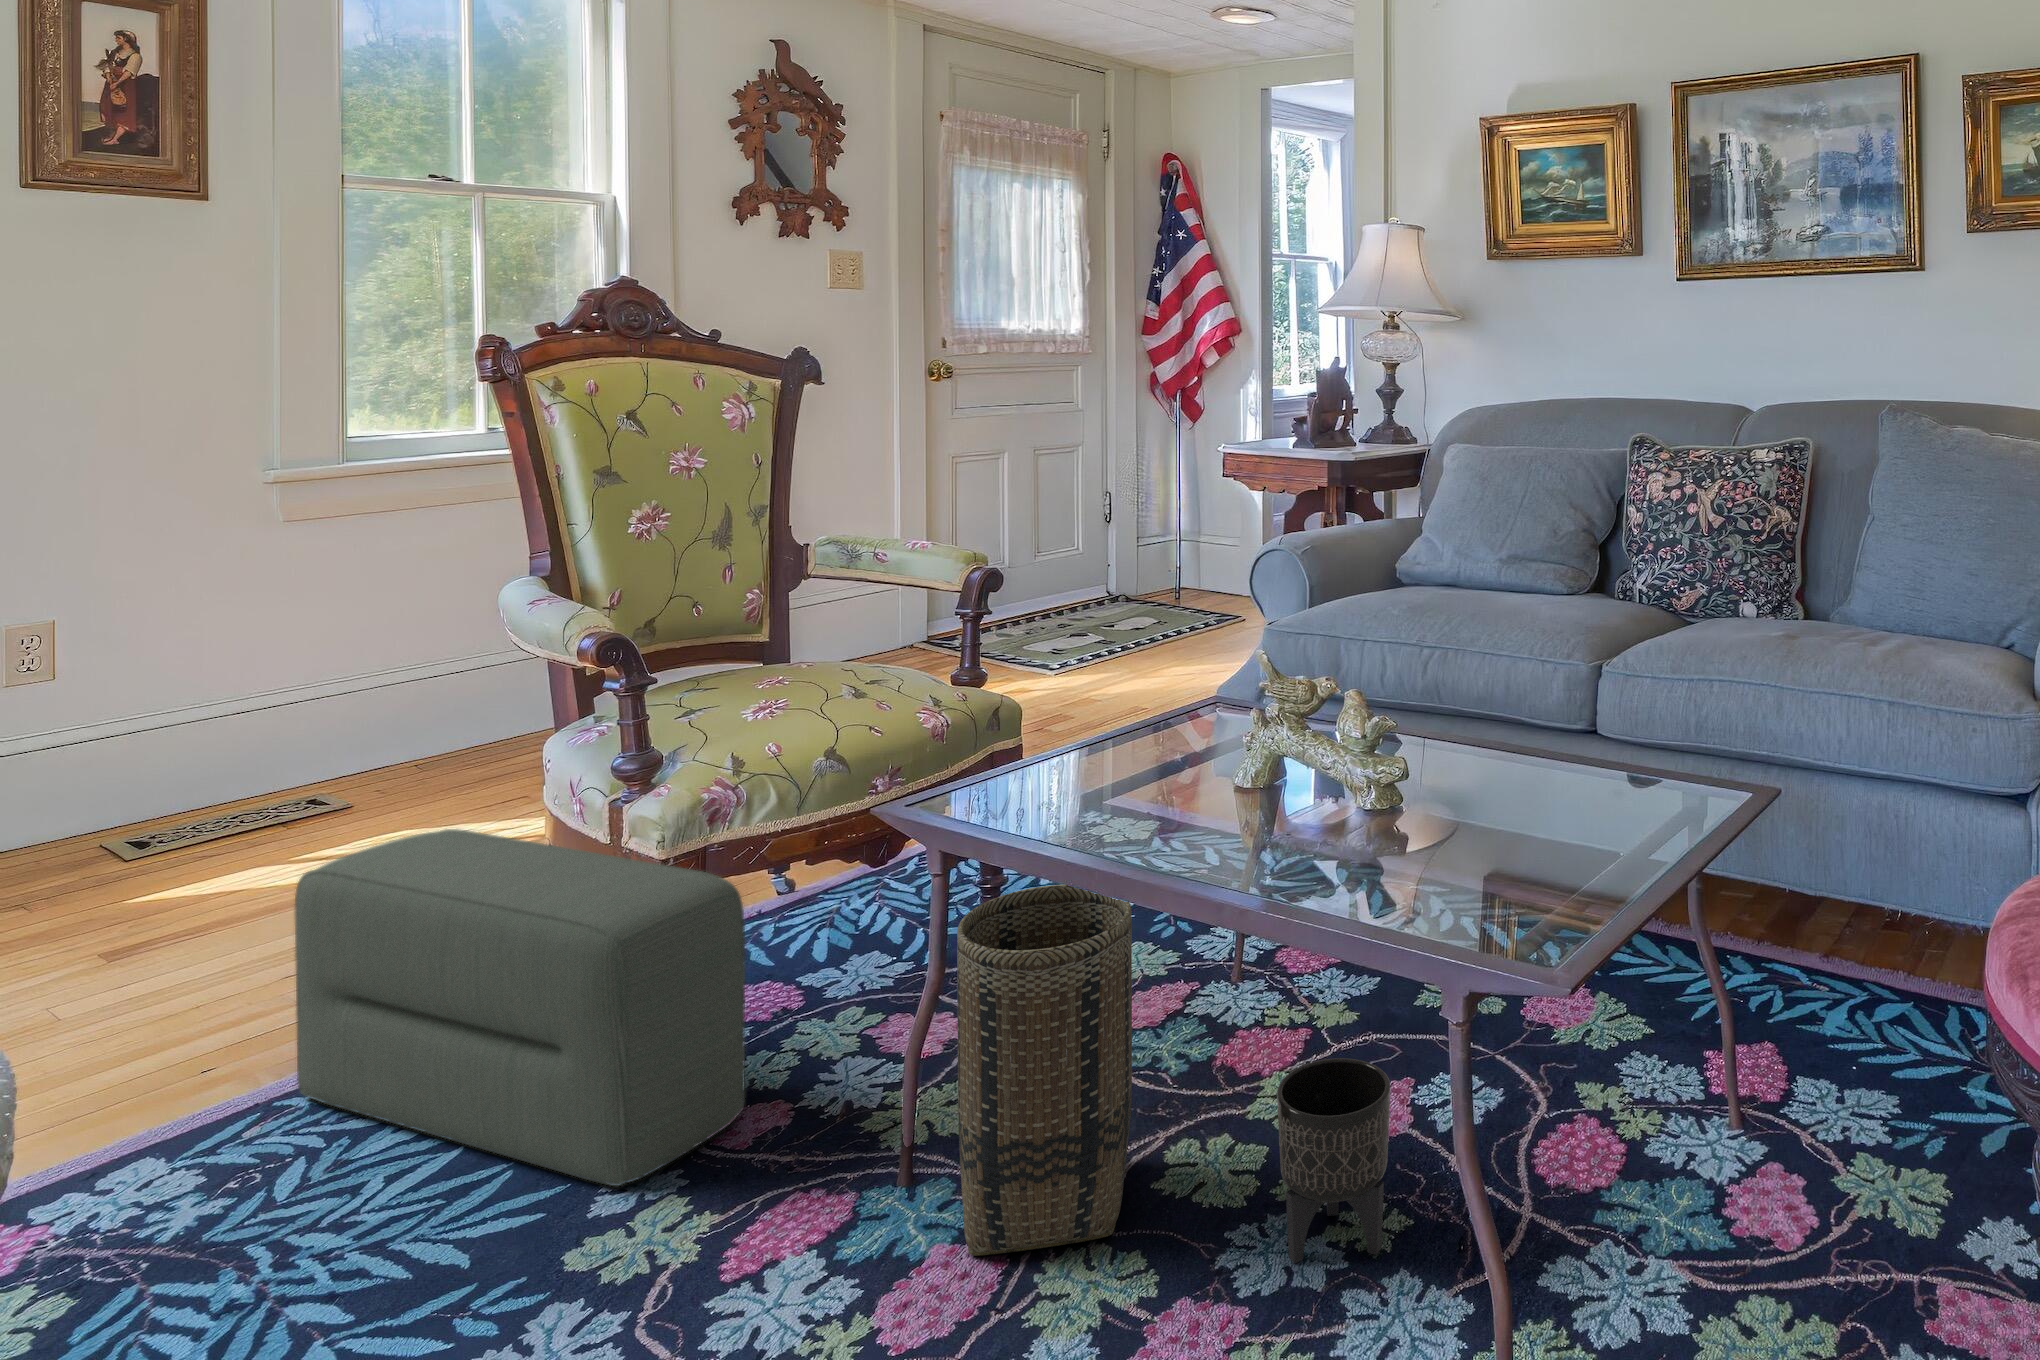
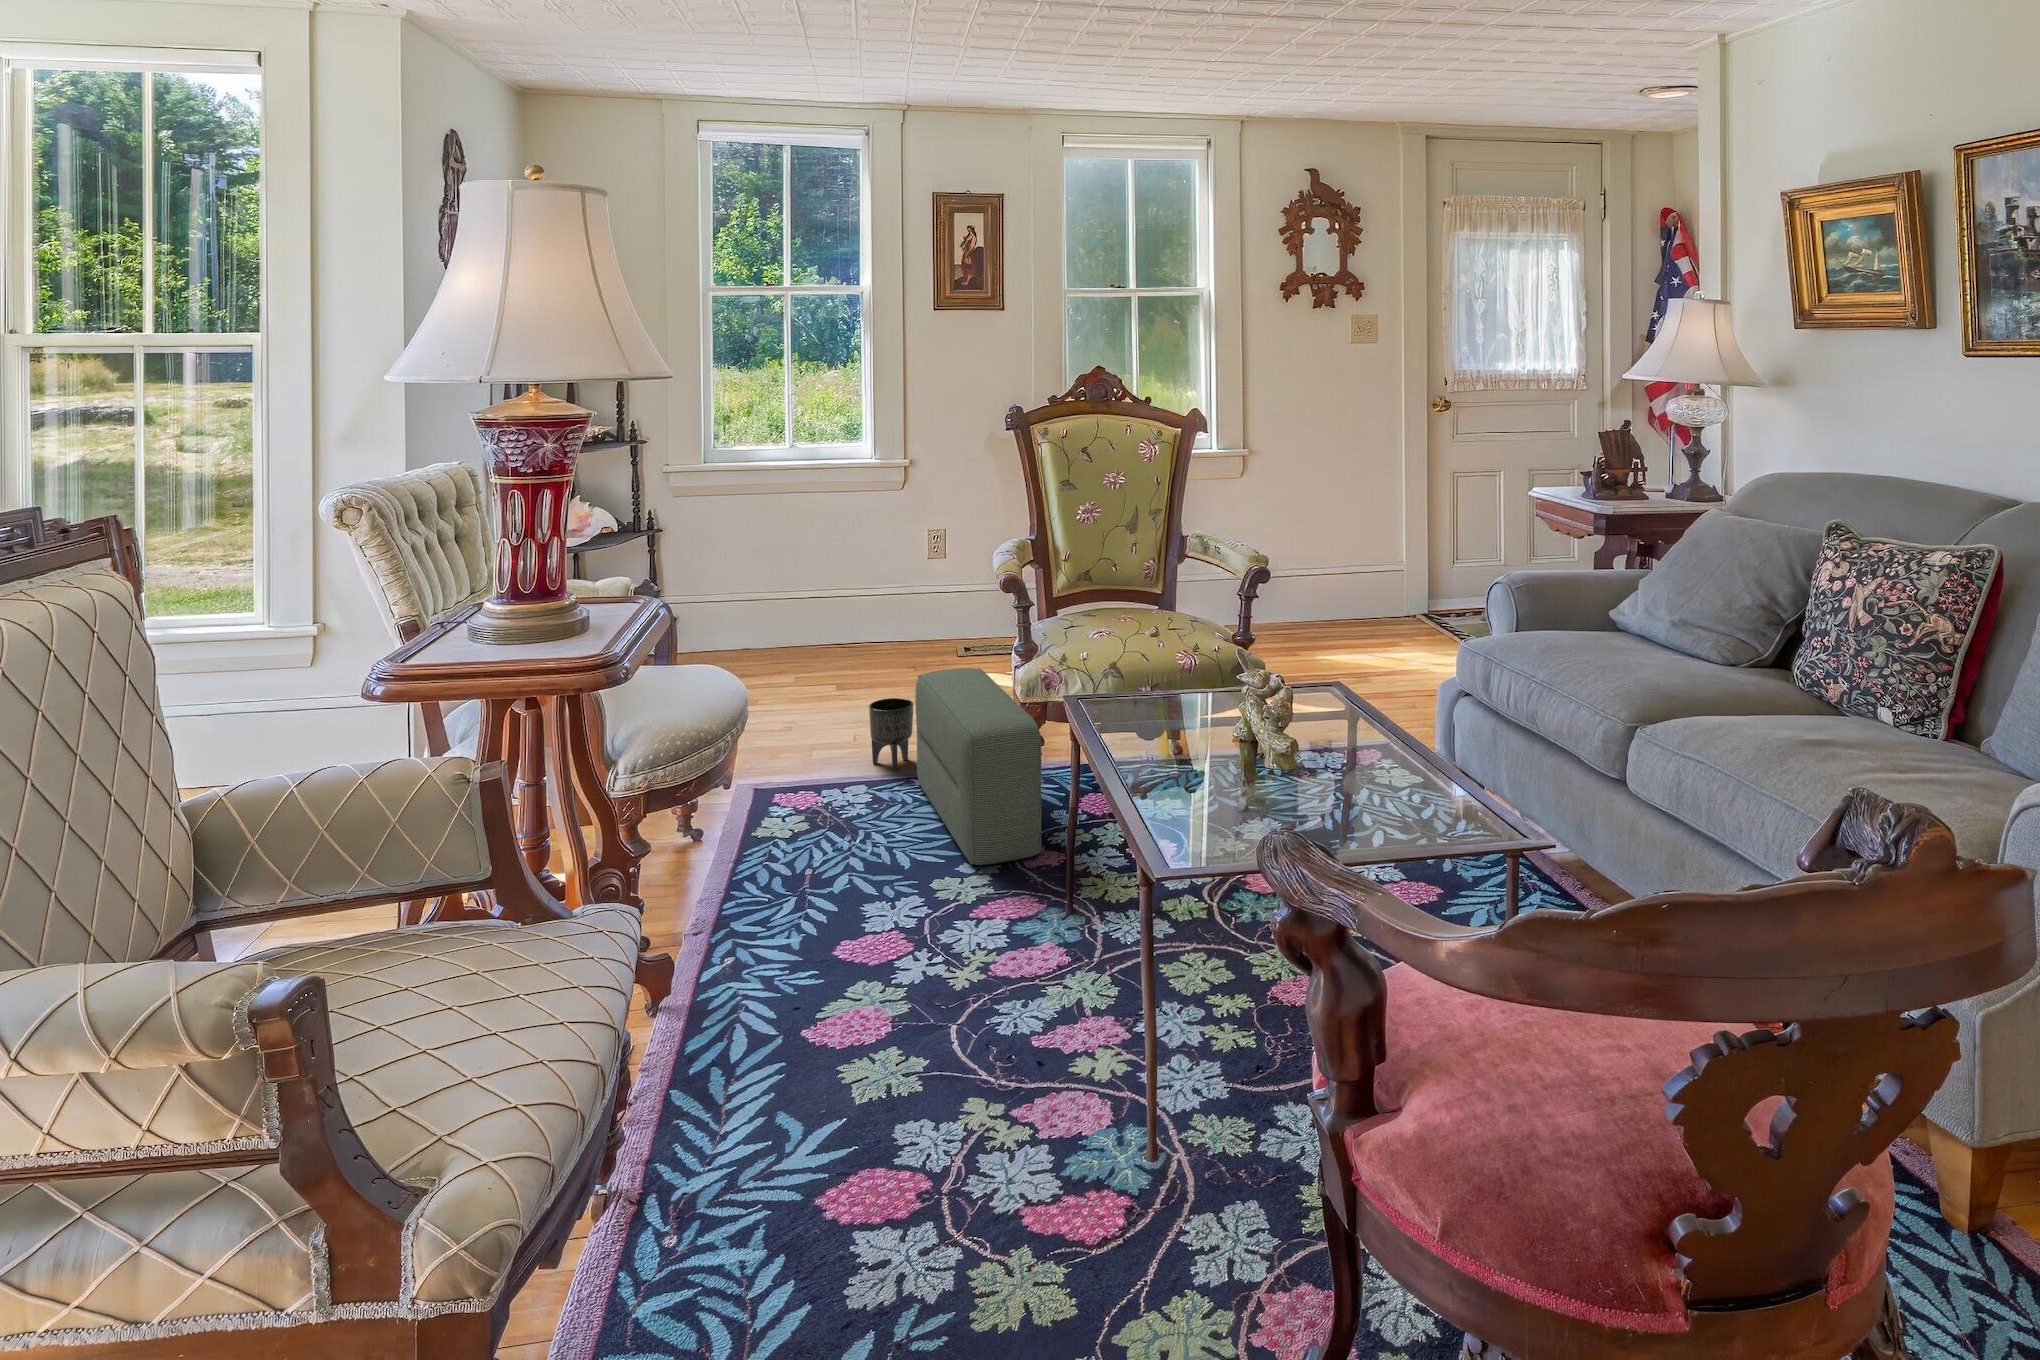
basket: present [957,884,1132,1256] -> none [1051,767,1156,976]
planter: present [1277,1058,1390,1263] -> present [869,698,913,770]

